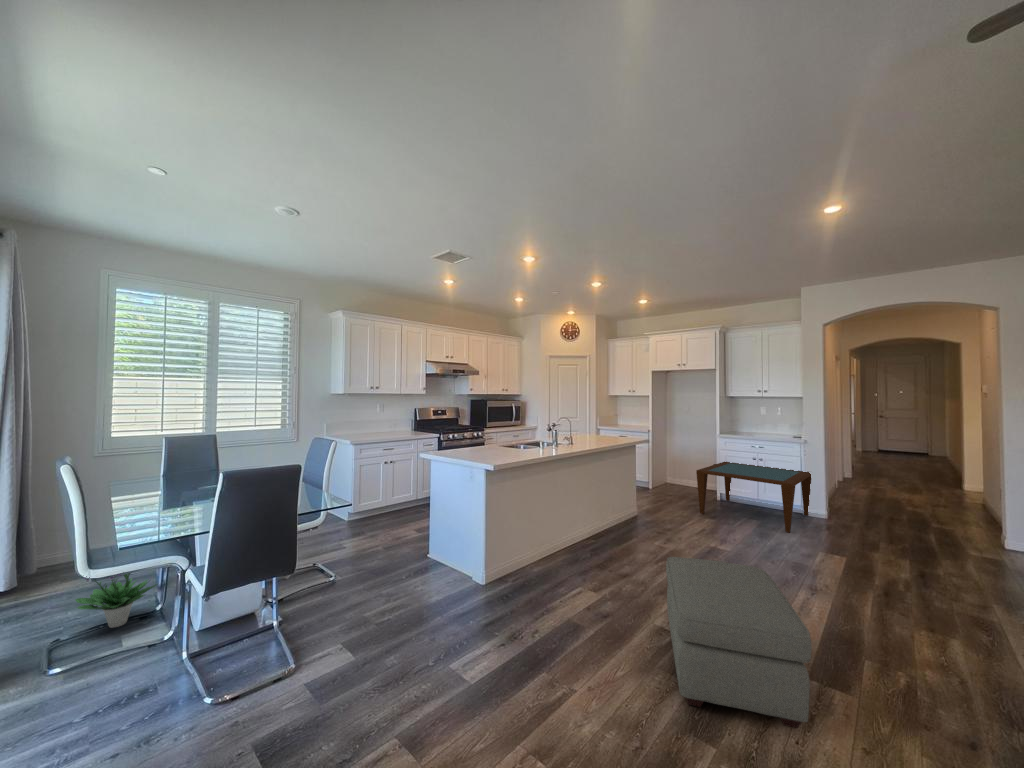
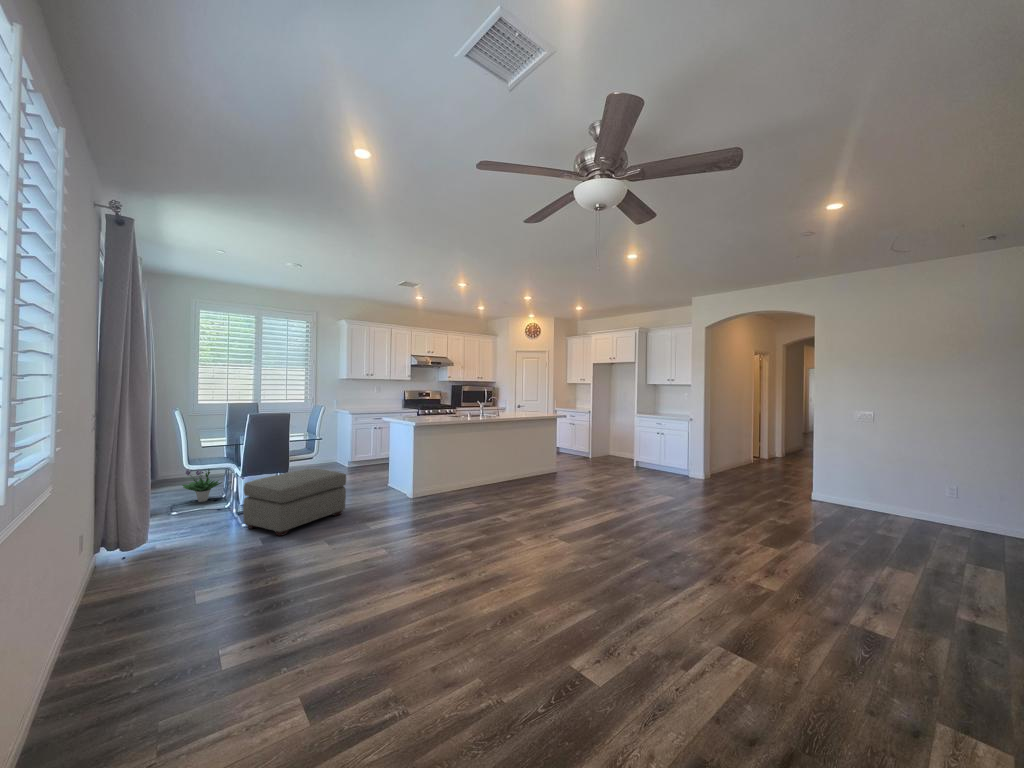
coffee table: present [696,462,811,532] -> none [604,436,696,485]
ottoman: present [666,557,812,728] -> present [243,469,346,536]

